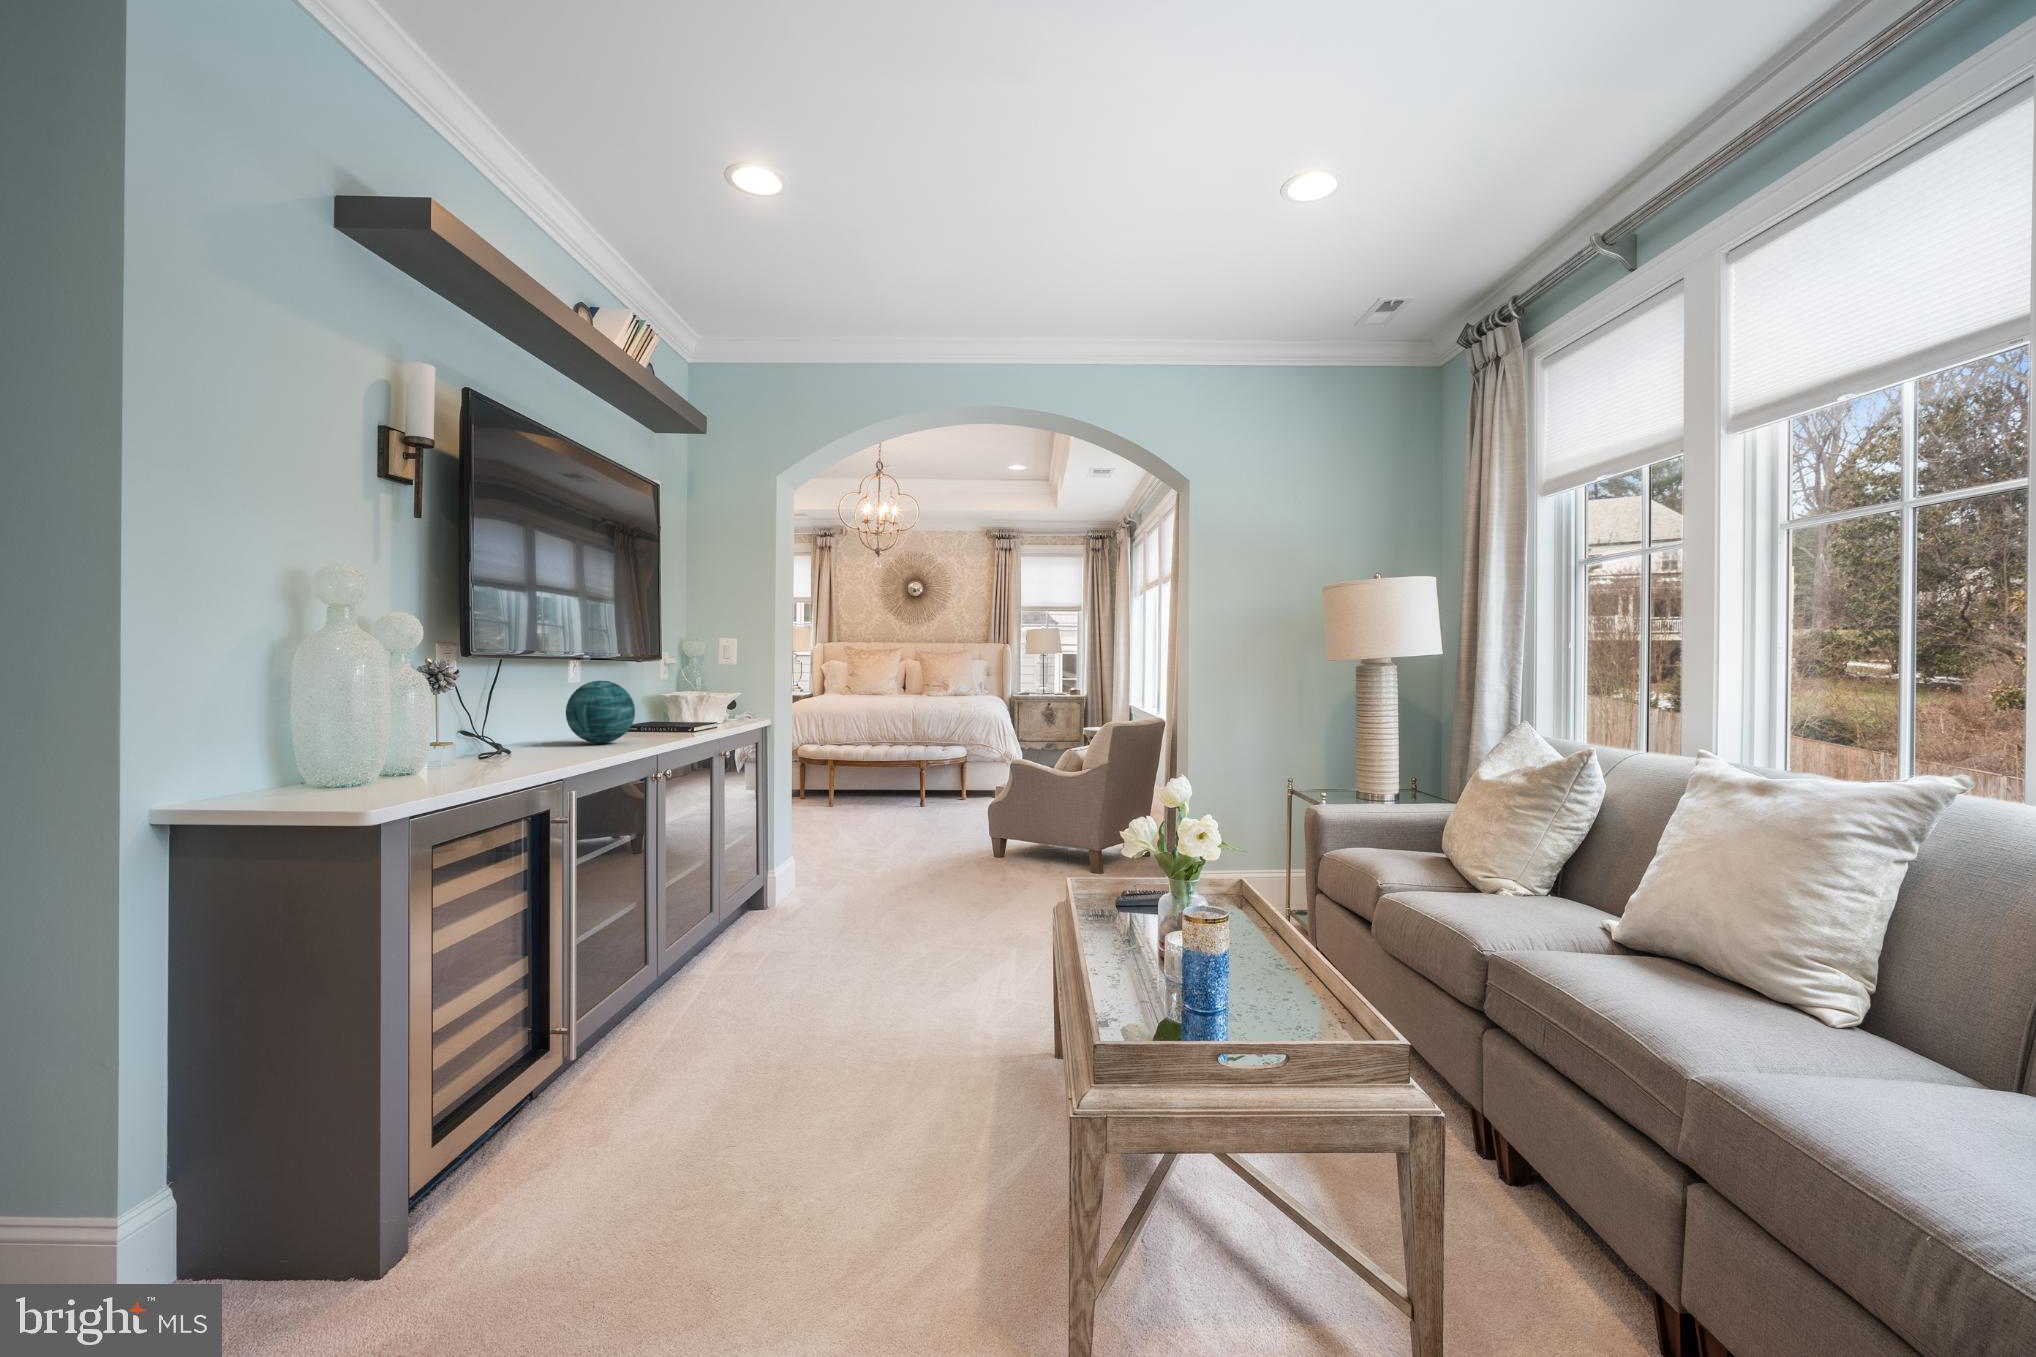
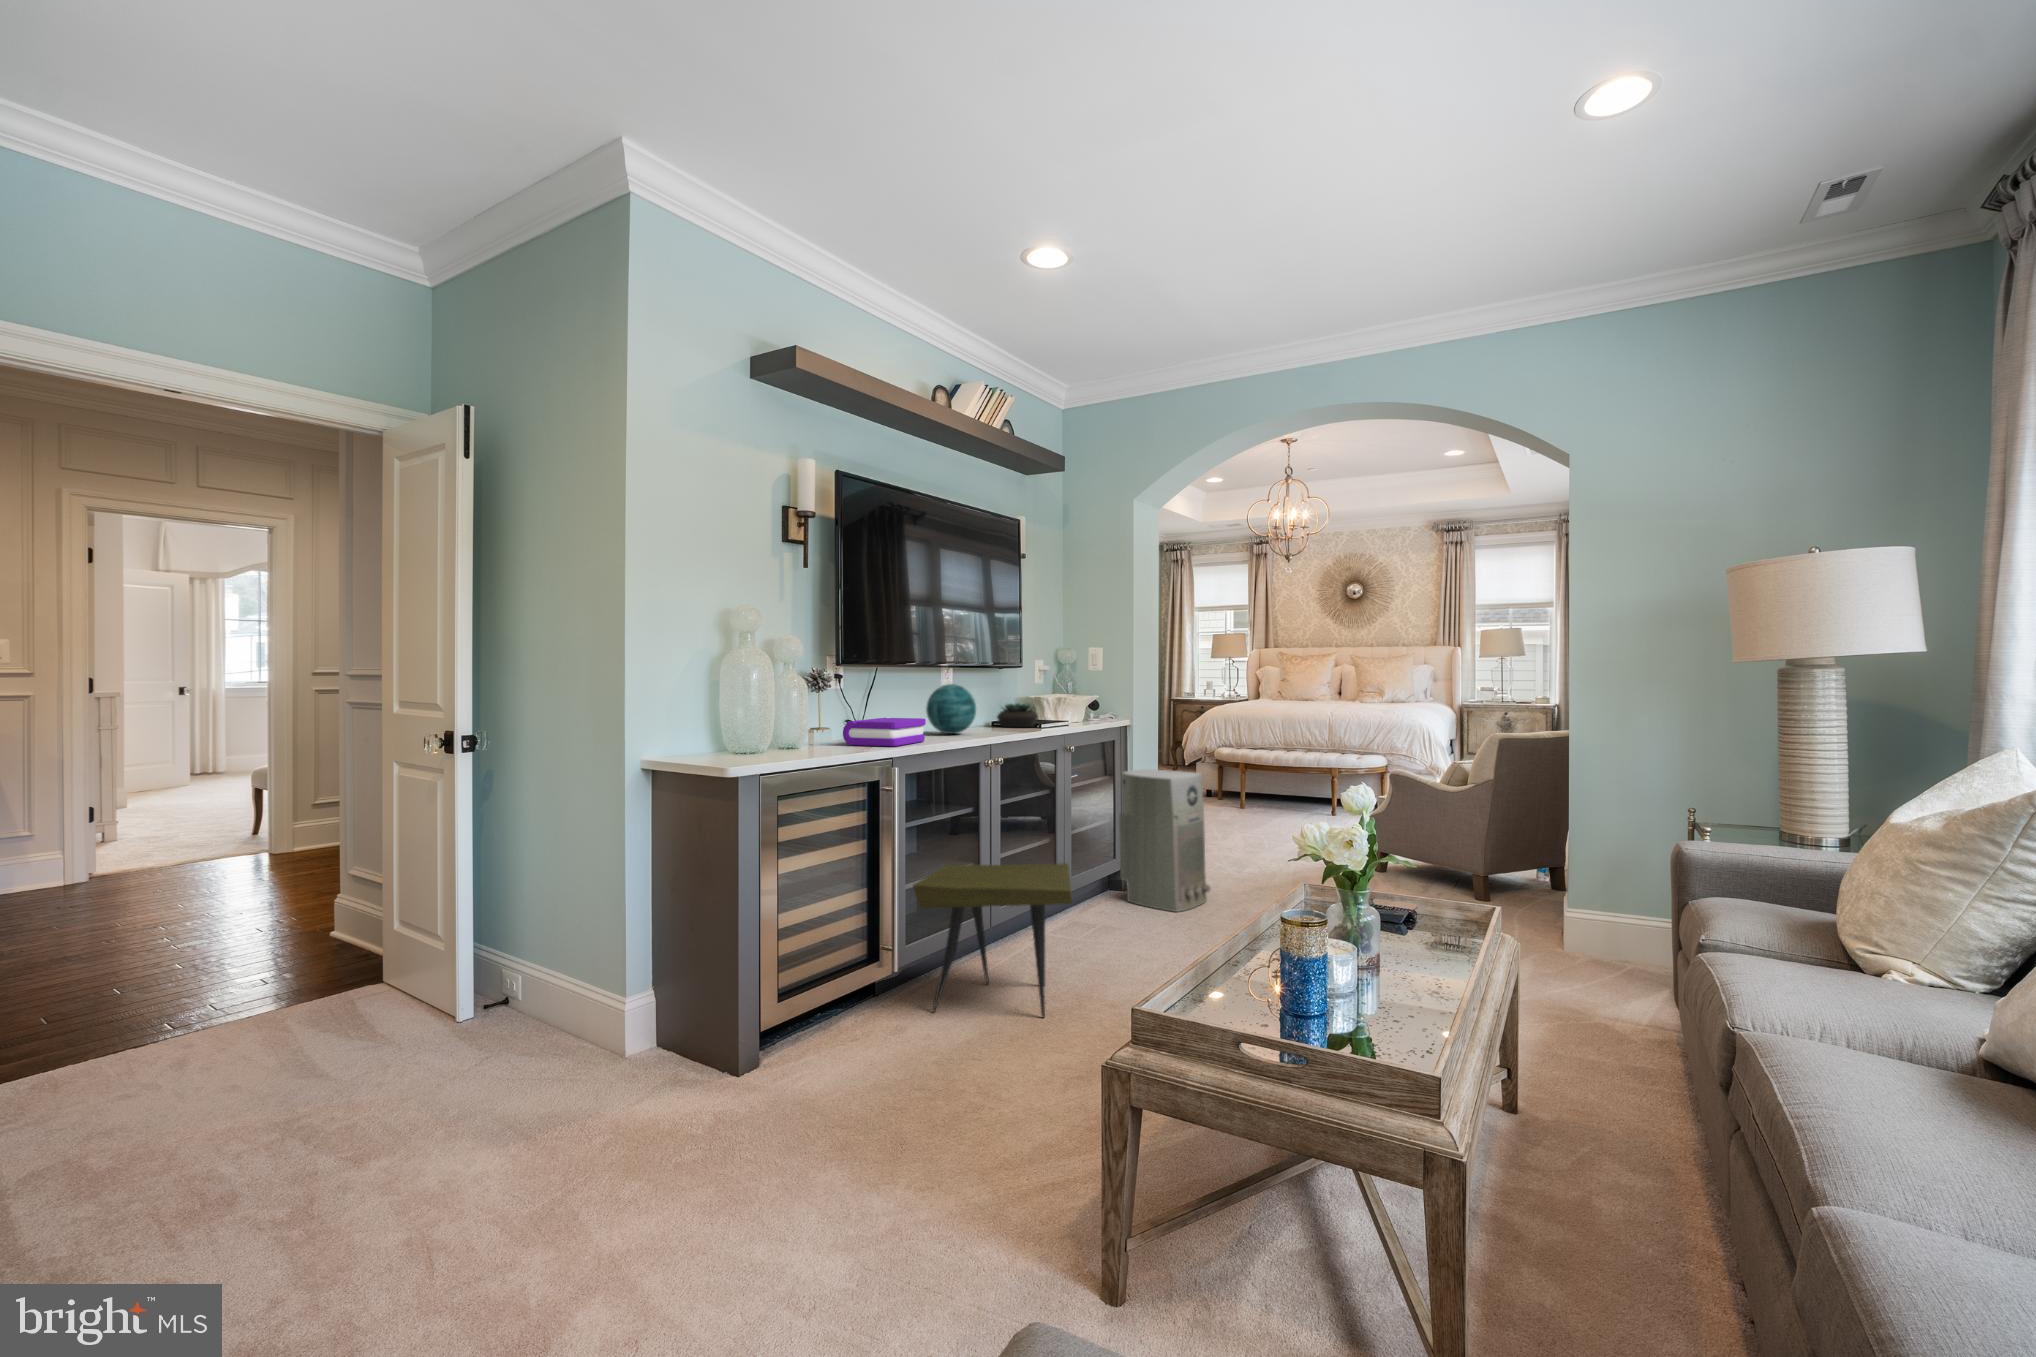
succulent plant: none [635,702,687,732] -> present [997,703,1038,727]
book: none [480,725,592,764] -> present [843,718,926,746]
air purifier: none [771,772,871,923] -> present [1119,770,1210,912]
side table: none [609,887,819,1100] -> present [913,863,1072,1018]

